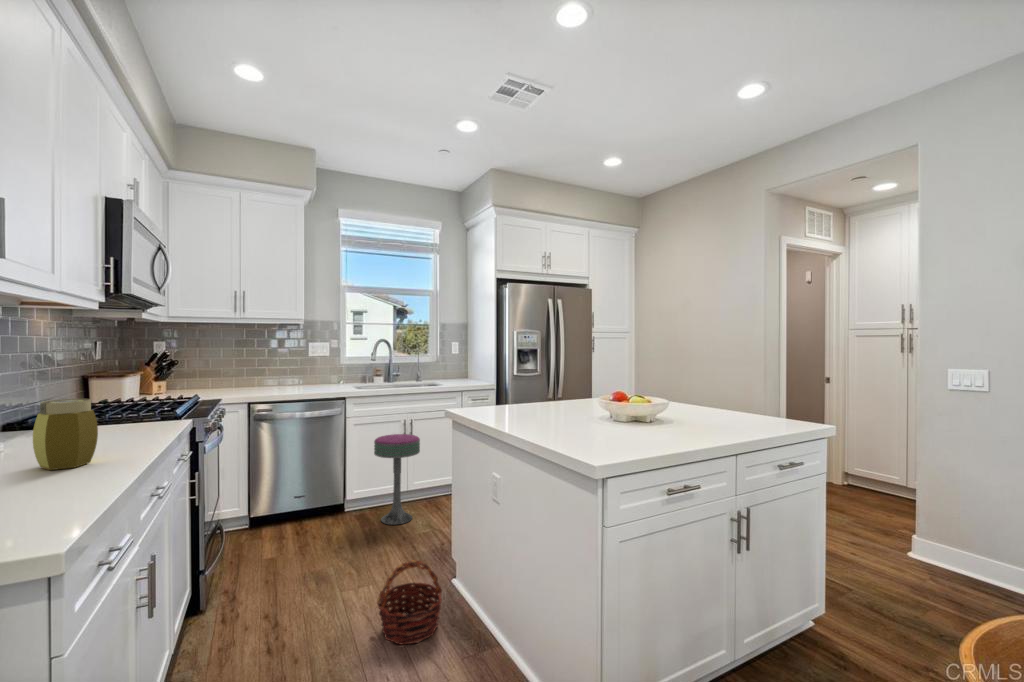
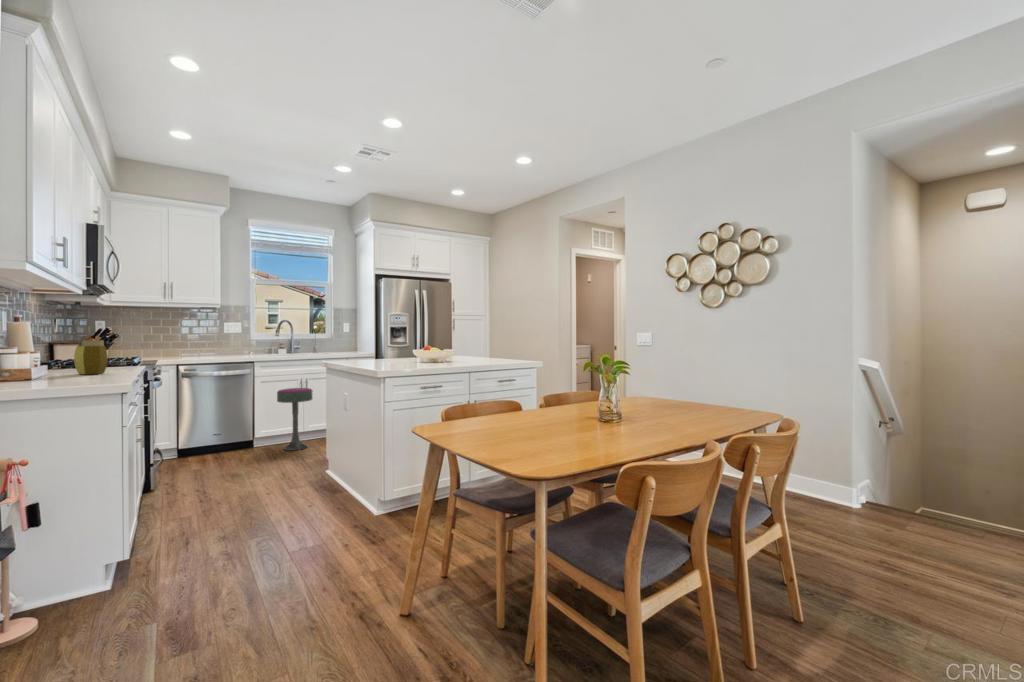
basket: present [377,560,442,644] -> none [273,448,317,494]

